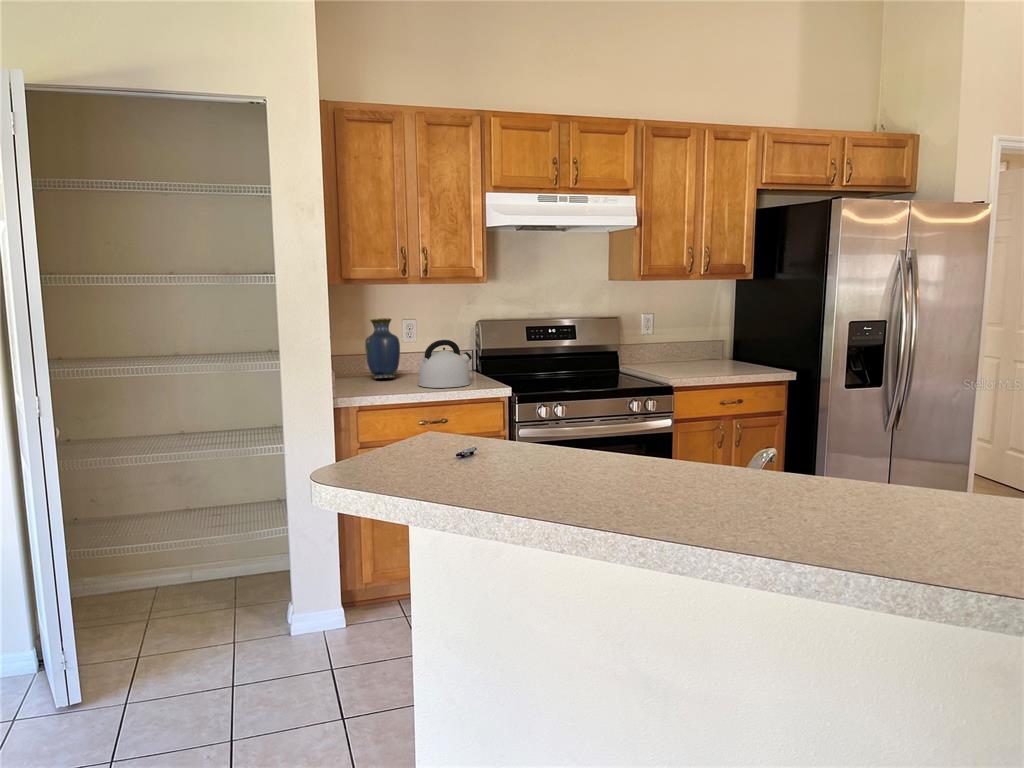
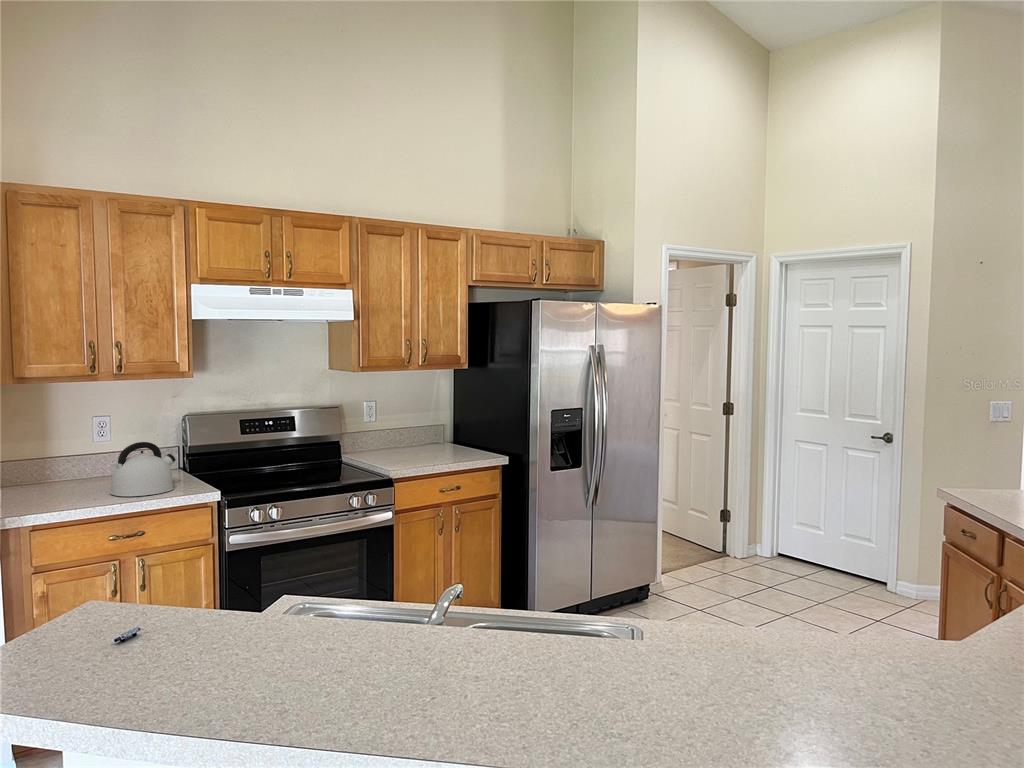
vase: present [365,318,400,378] -> none [43,419,88,488]

